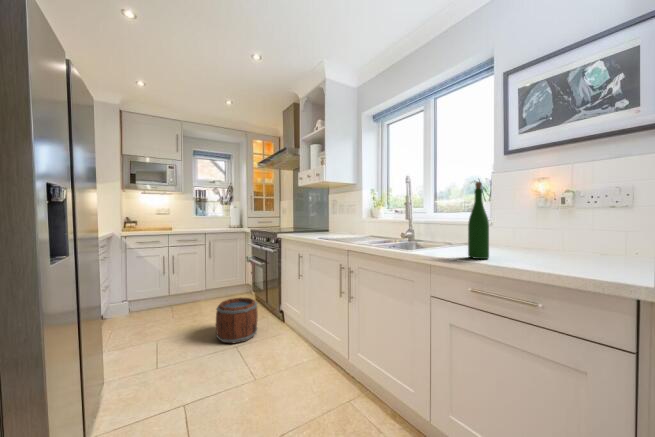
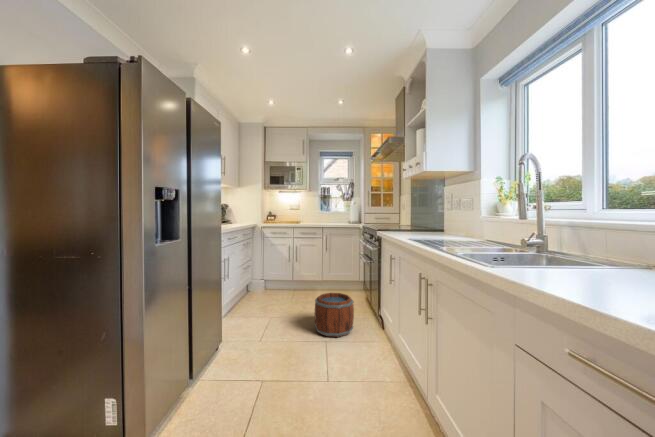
wine bottle: present [468,182,489,259] -> none [568,153,618,295]

